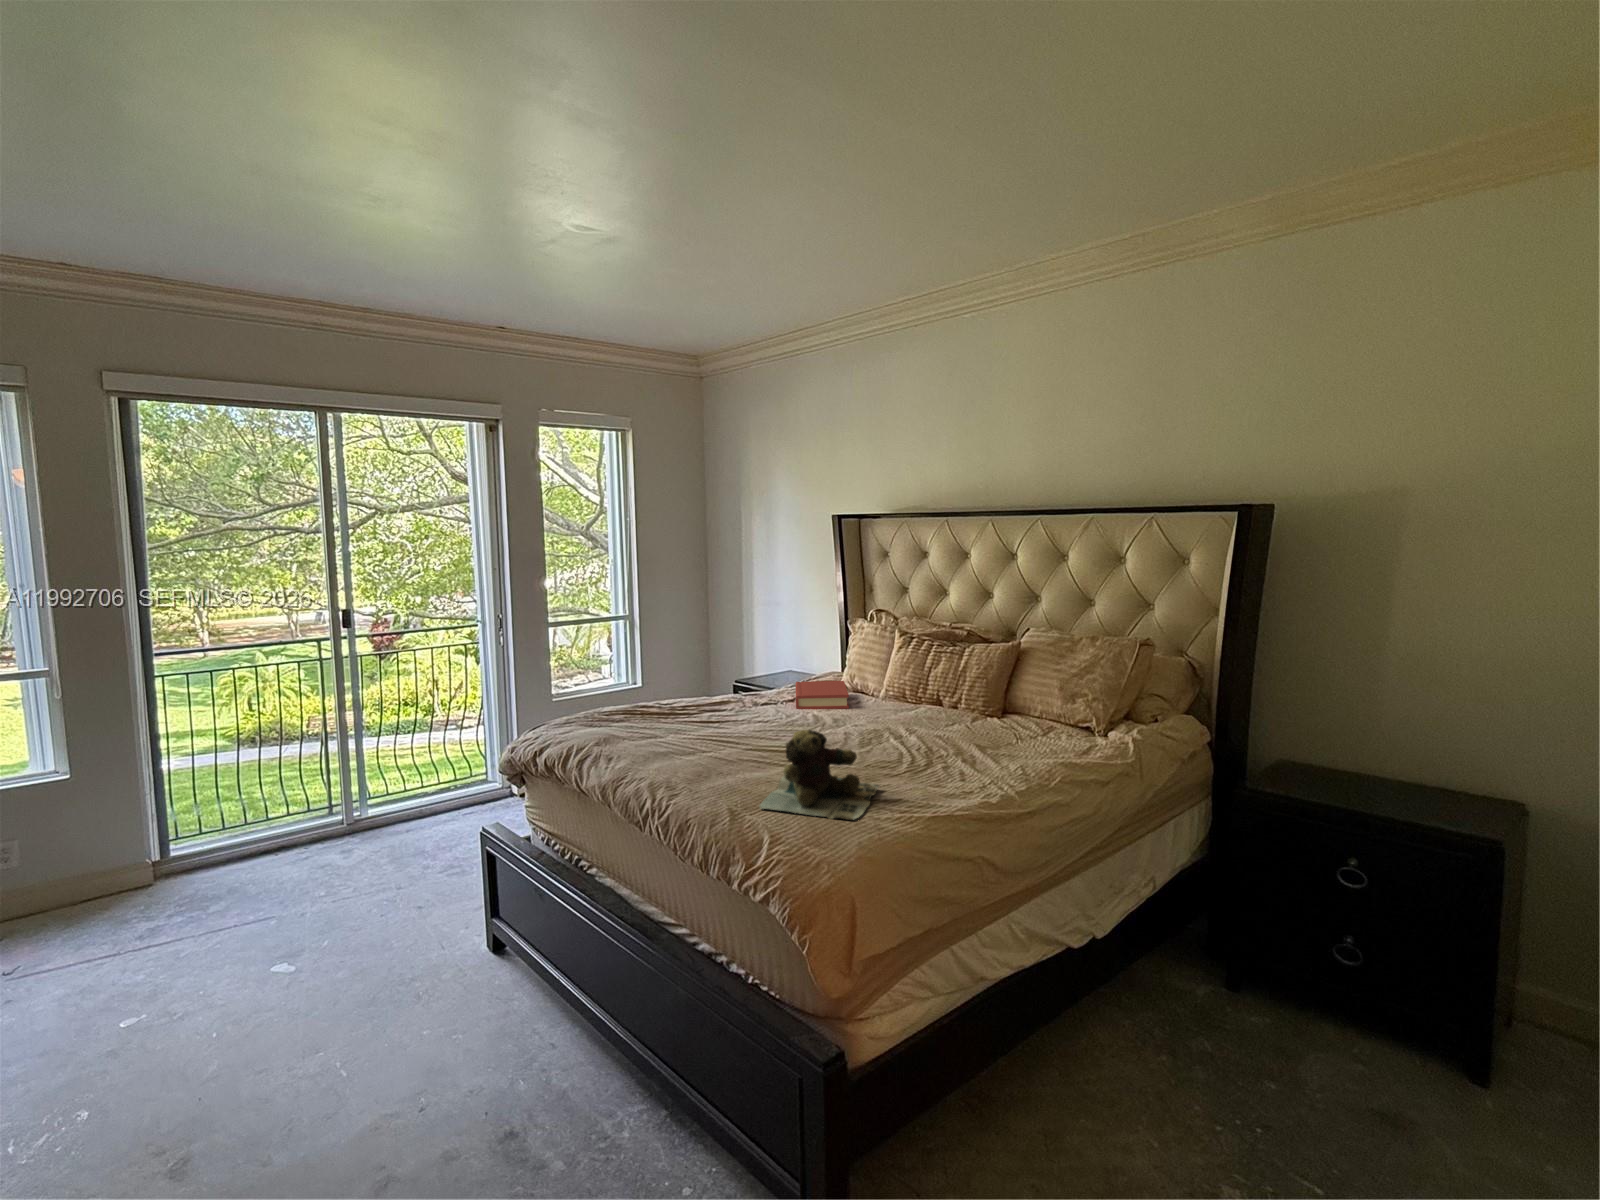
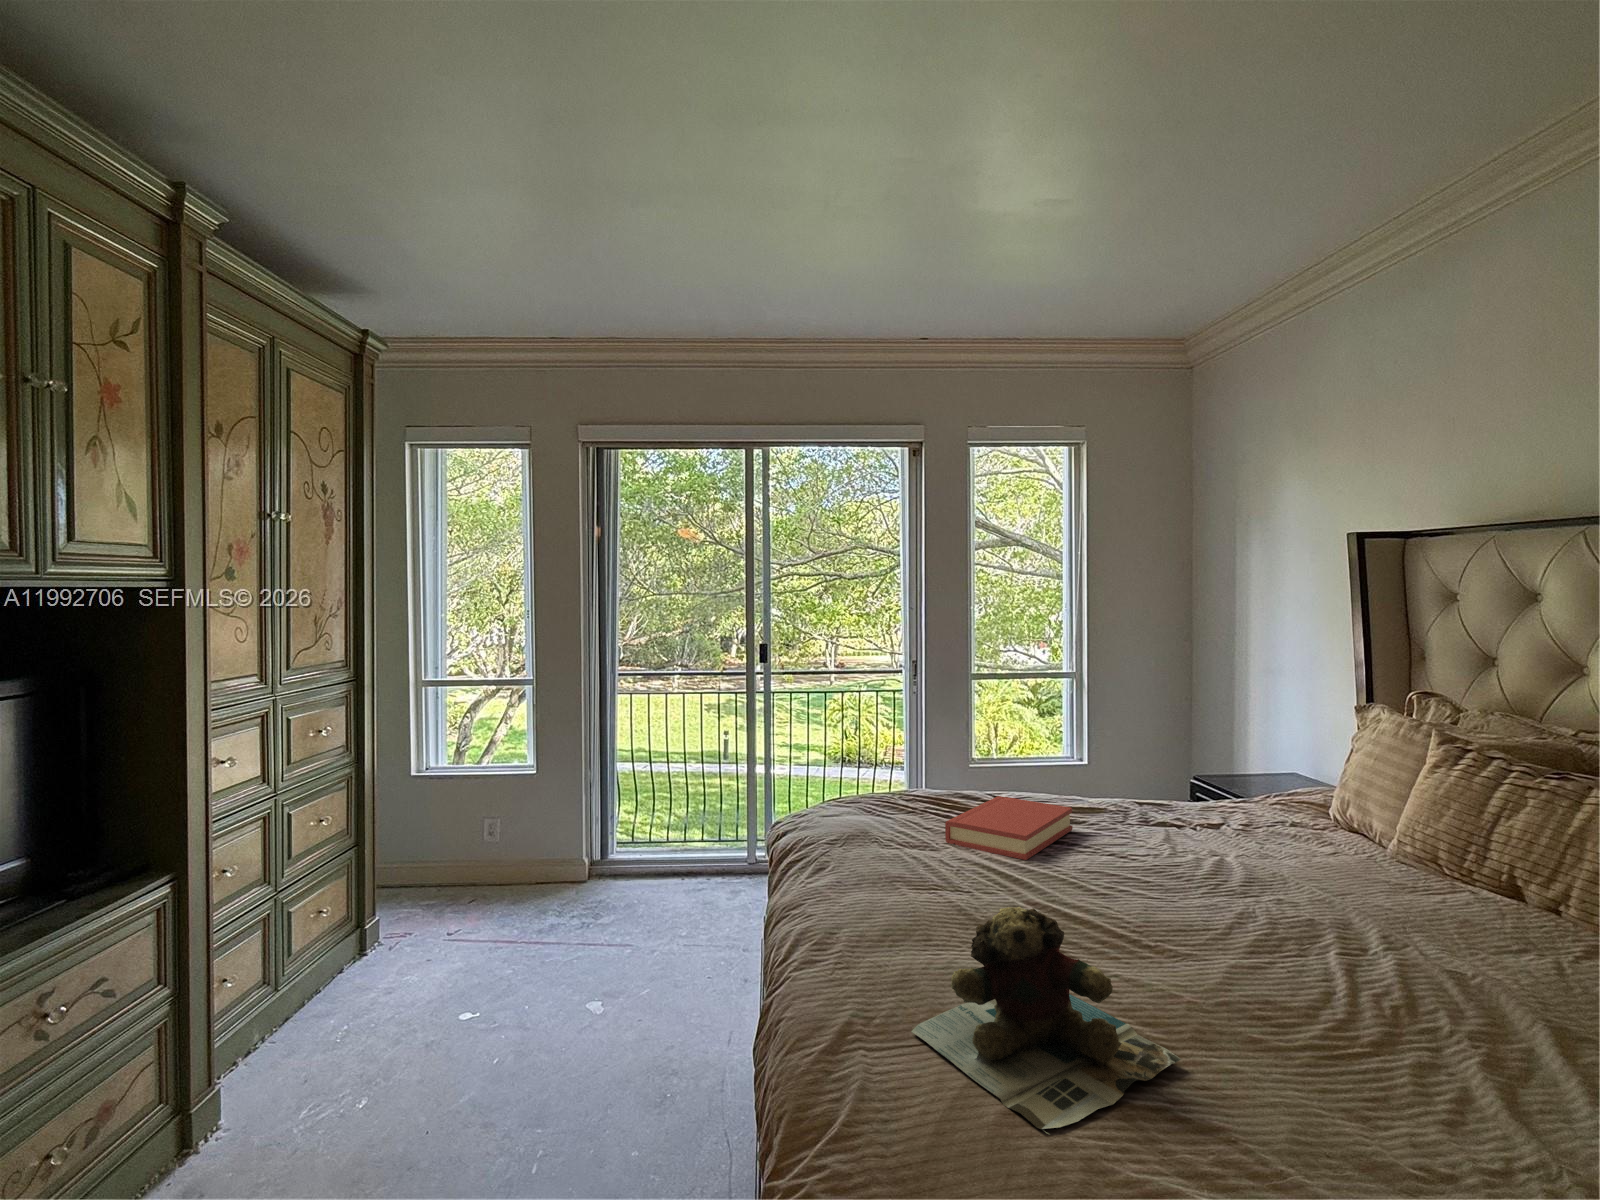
hardback book: present [795,681,849,709] -> present [945,796,1072,860]

